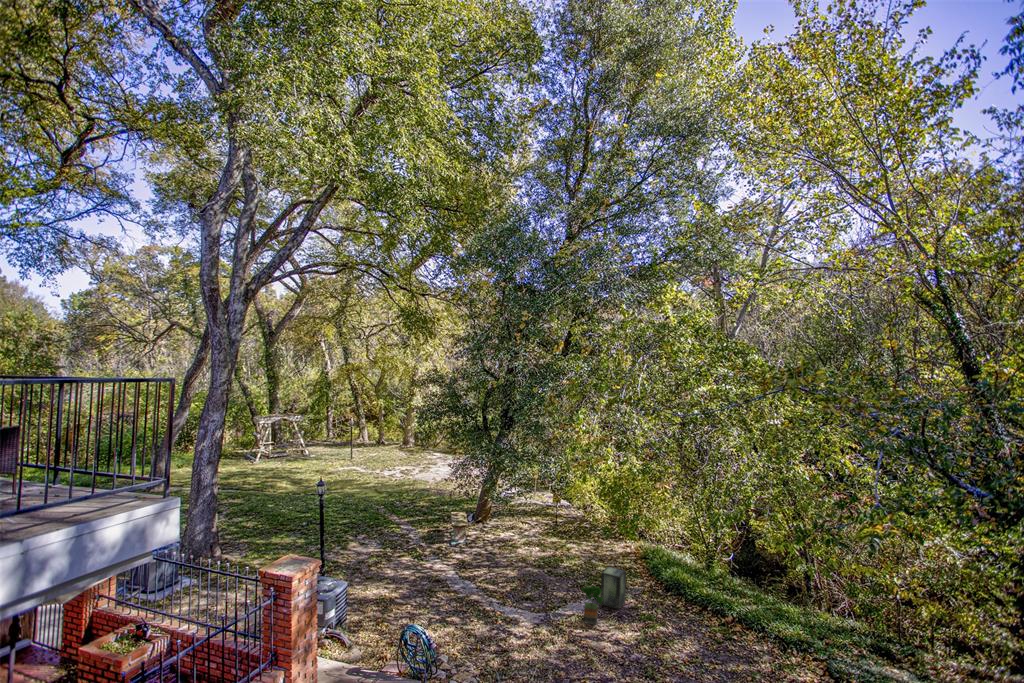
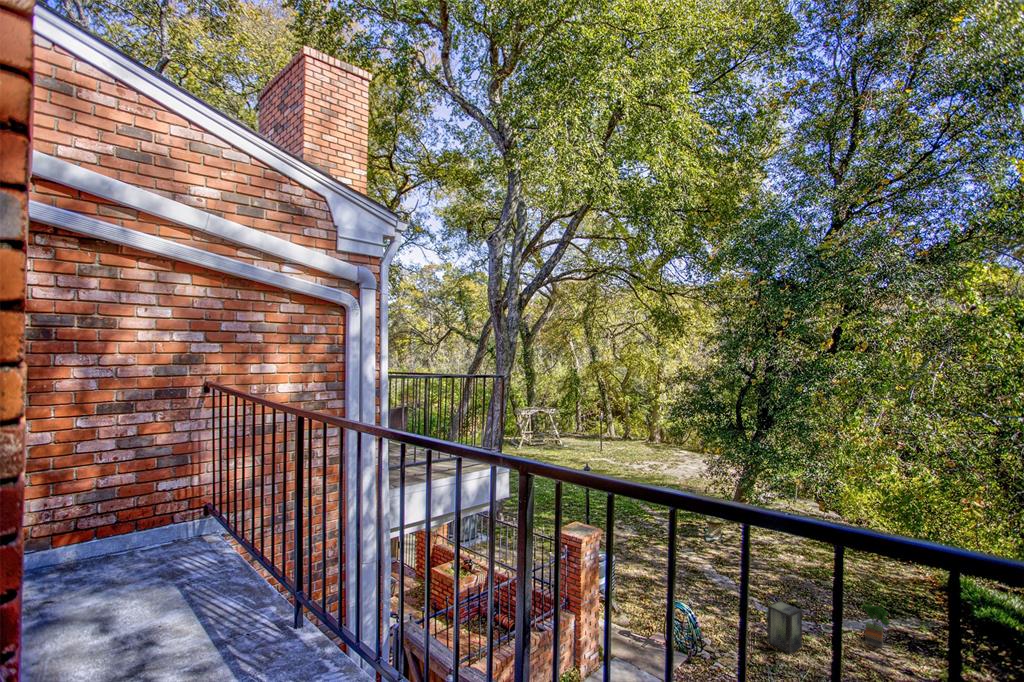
storage box: present [601,567,626,609] -> present [767,601,802,654]

